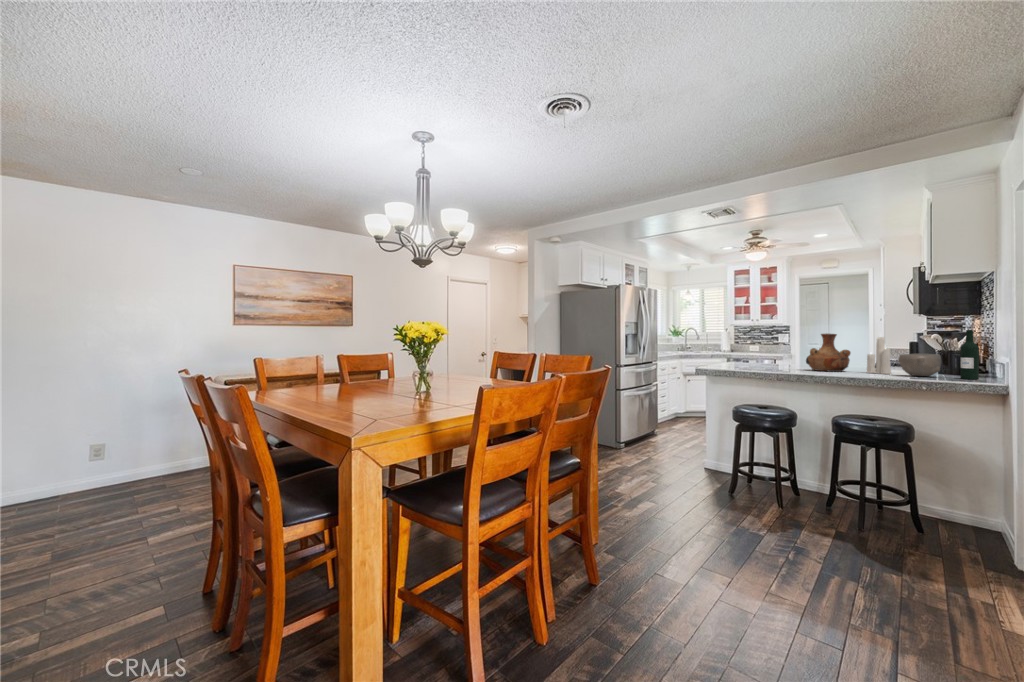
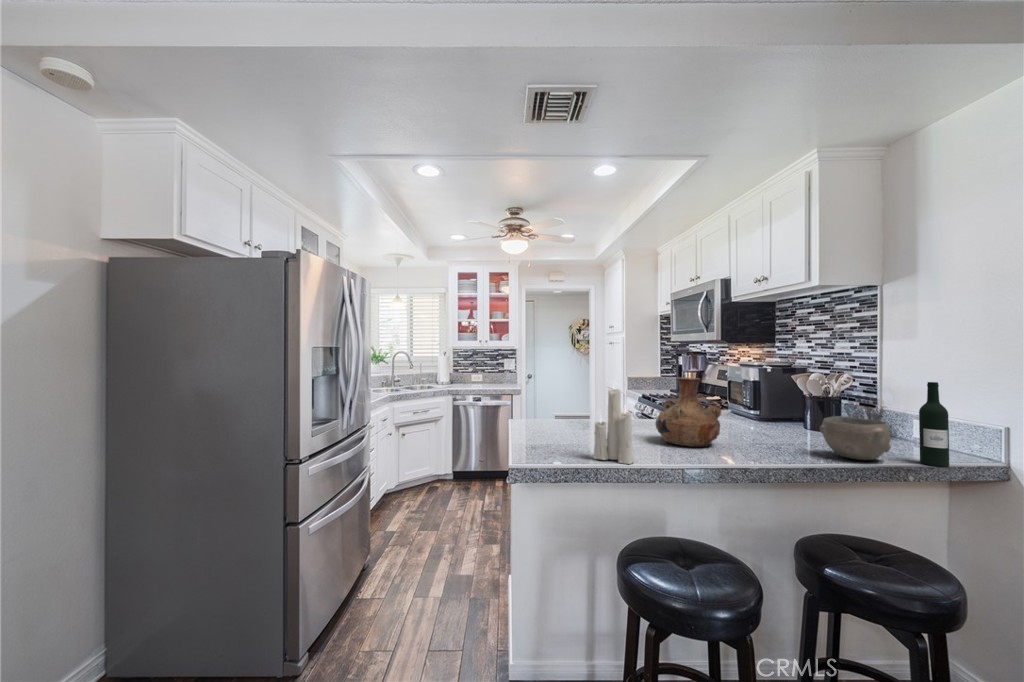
candle: present [867,336,891,374] -> present [593,384,634,464]

